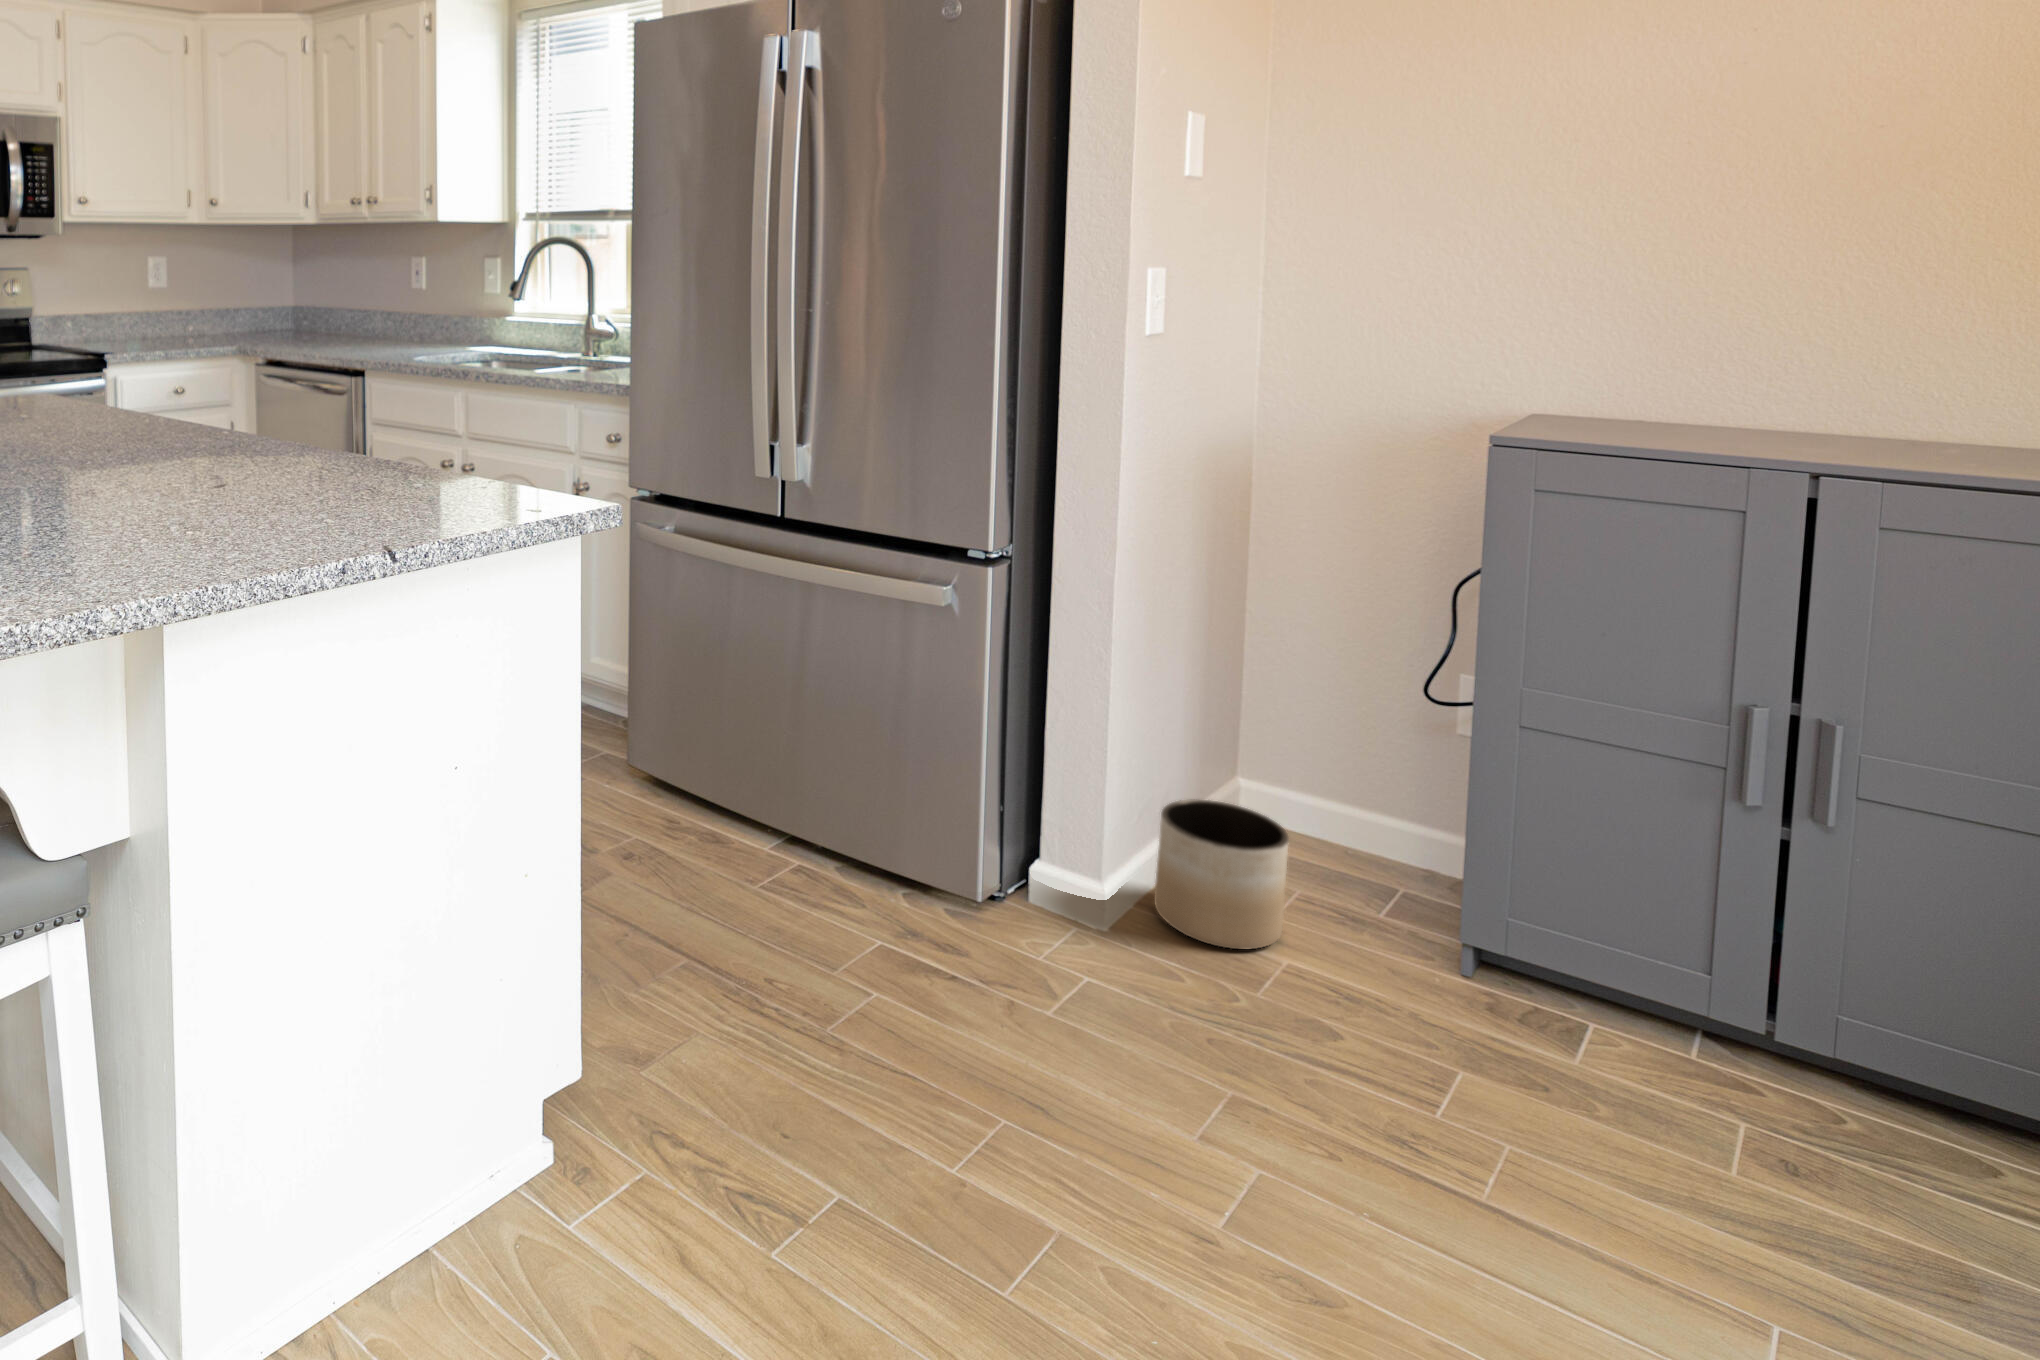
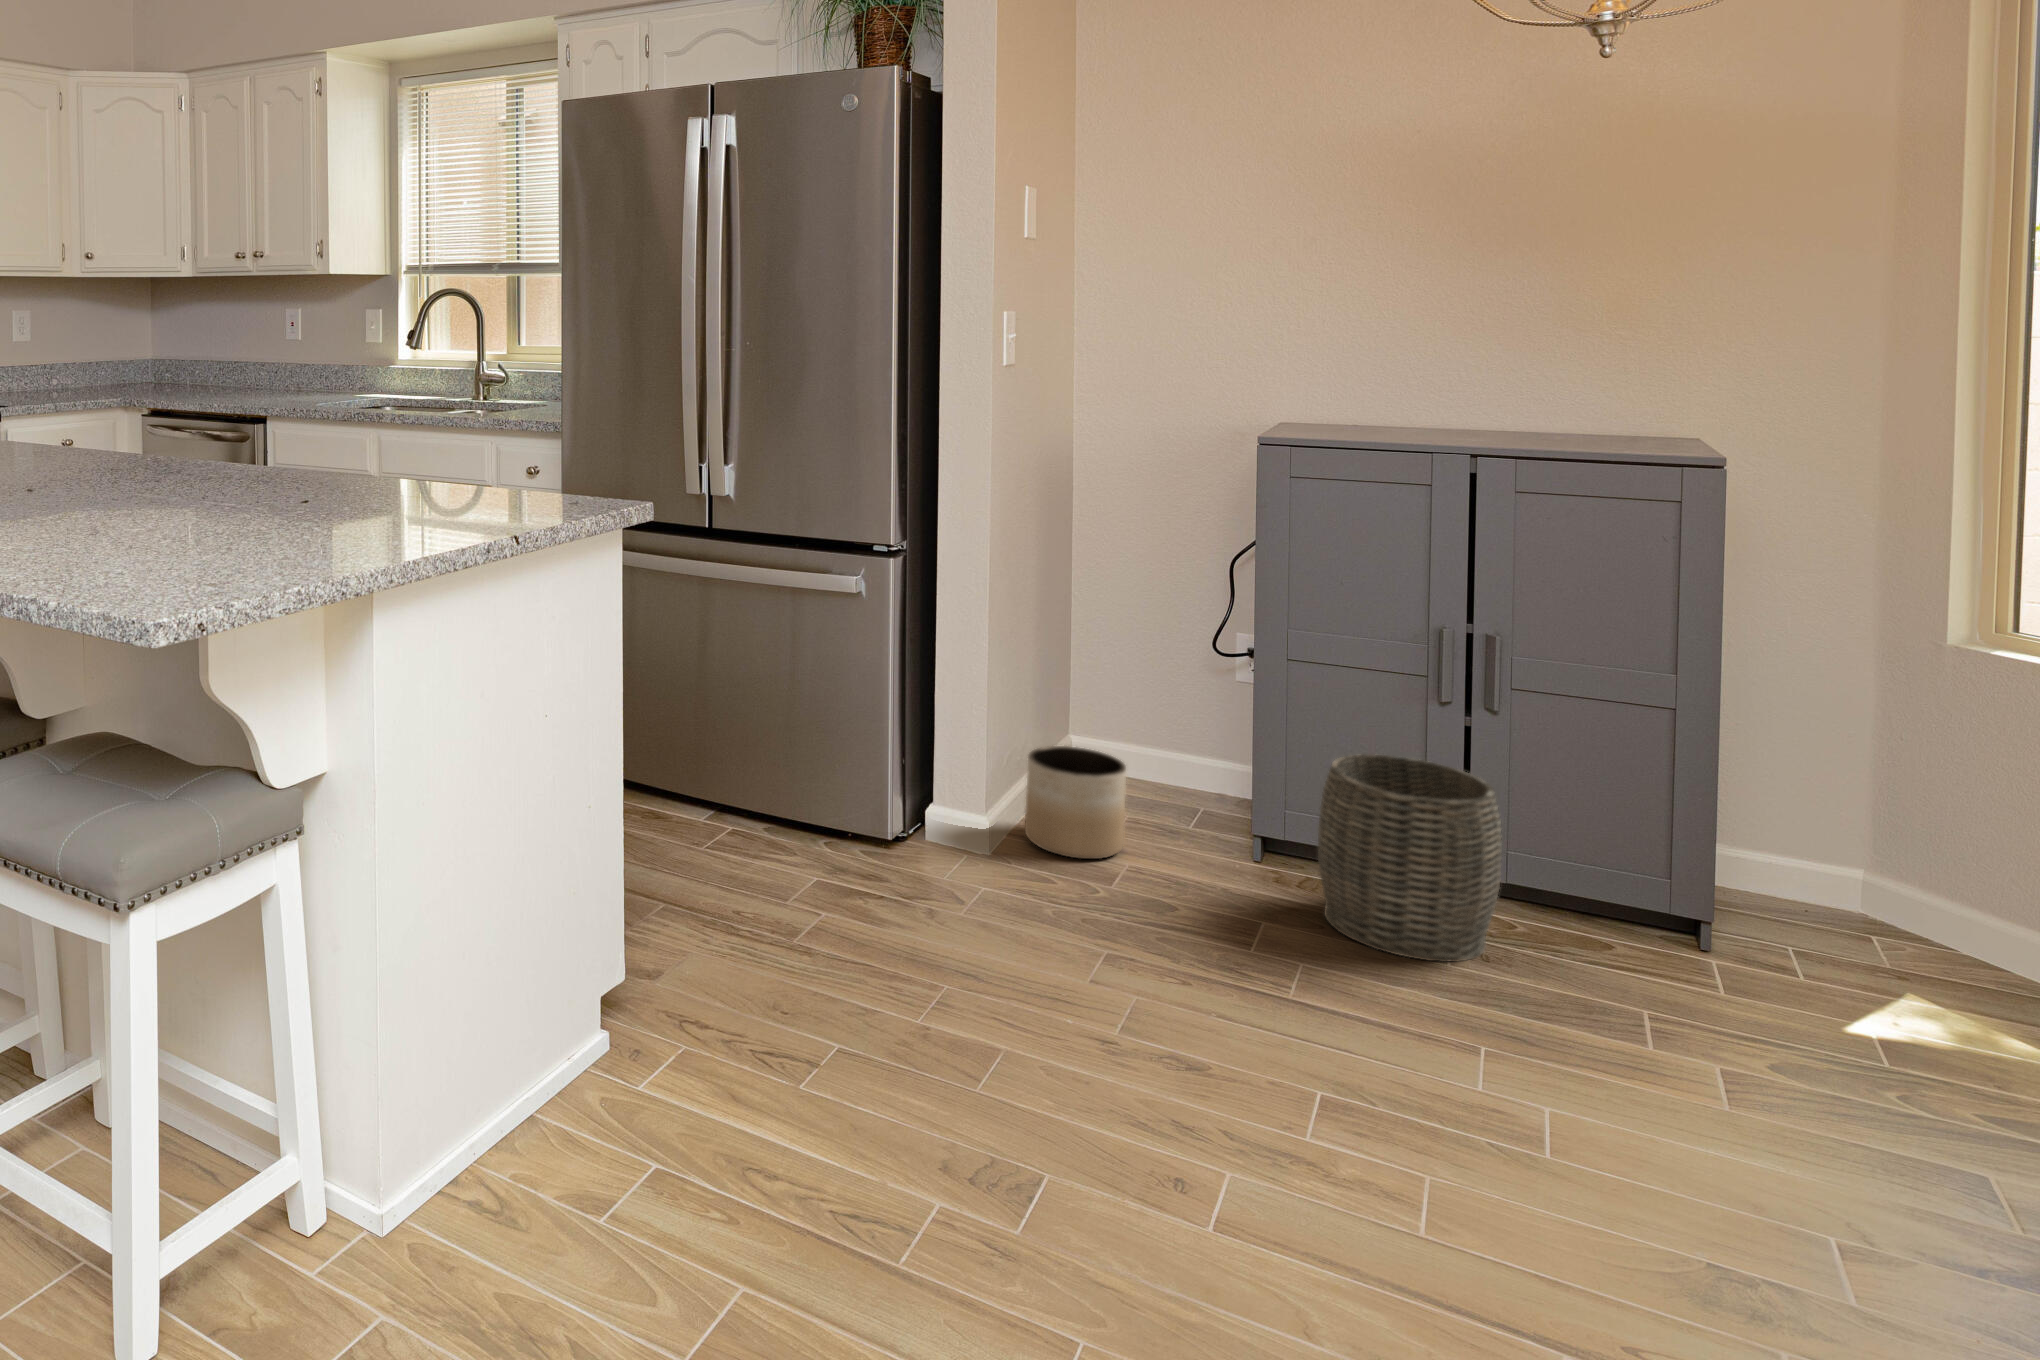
woven basket: none [1546,865,1831,1177] -> present [1318,754,1502,962]

